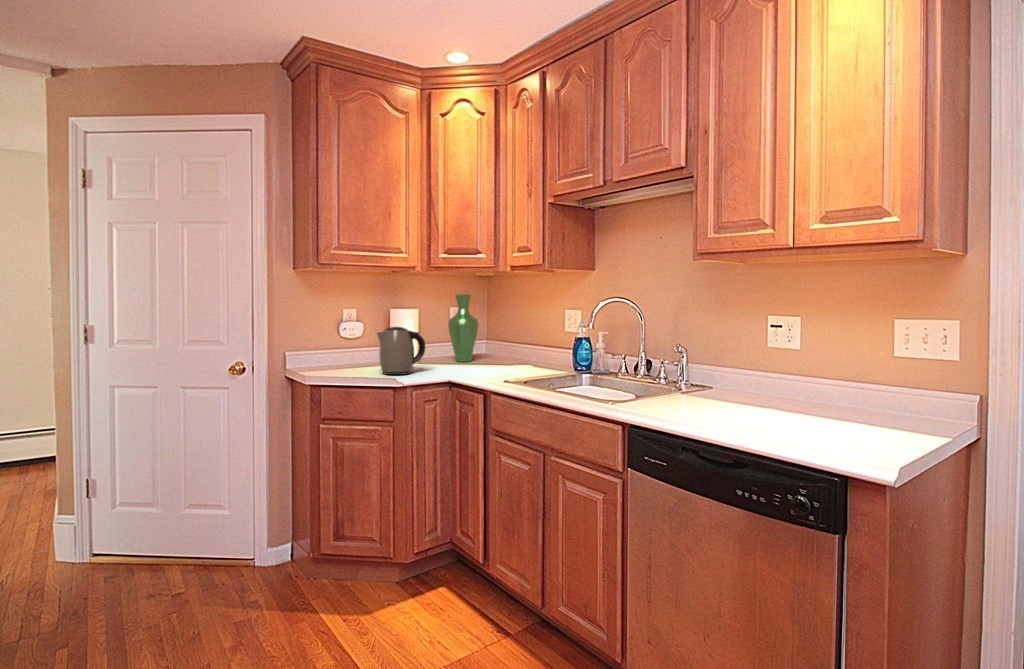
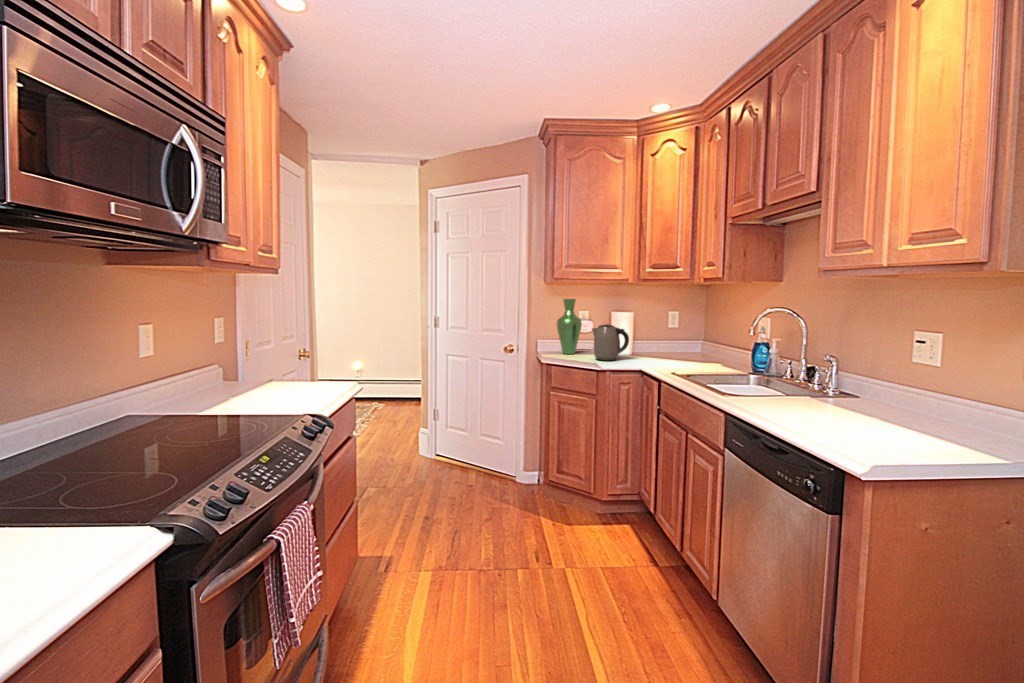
vase: present [448,294,478,362] -> present [557,299,582,354]

